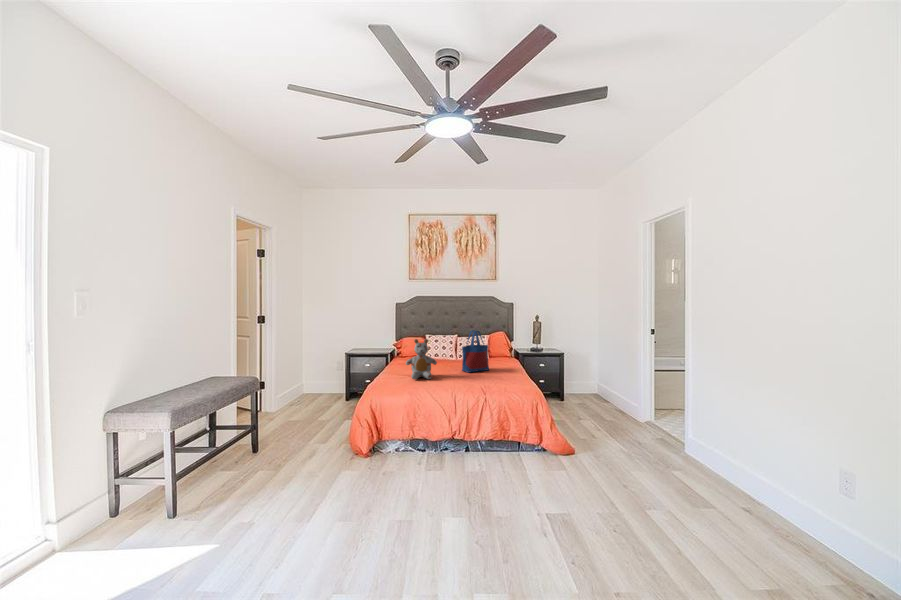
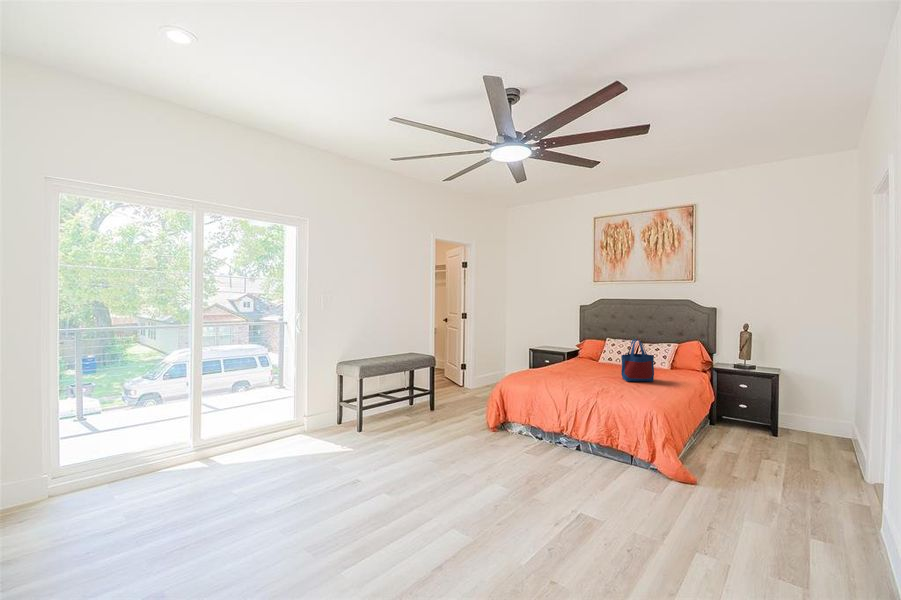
stuffed bear: present [406,339,437,379] -> none [562,344,592,383]

